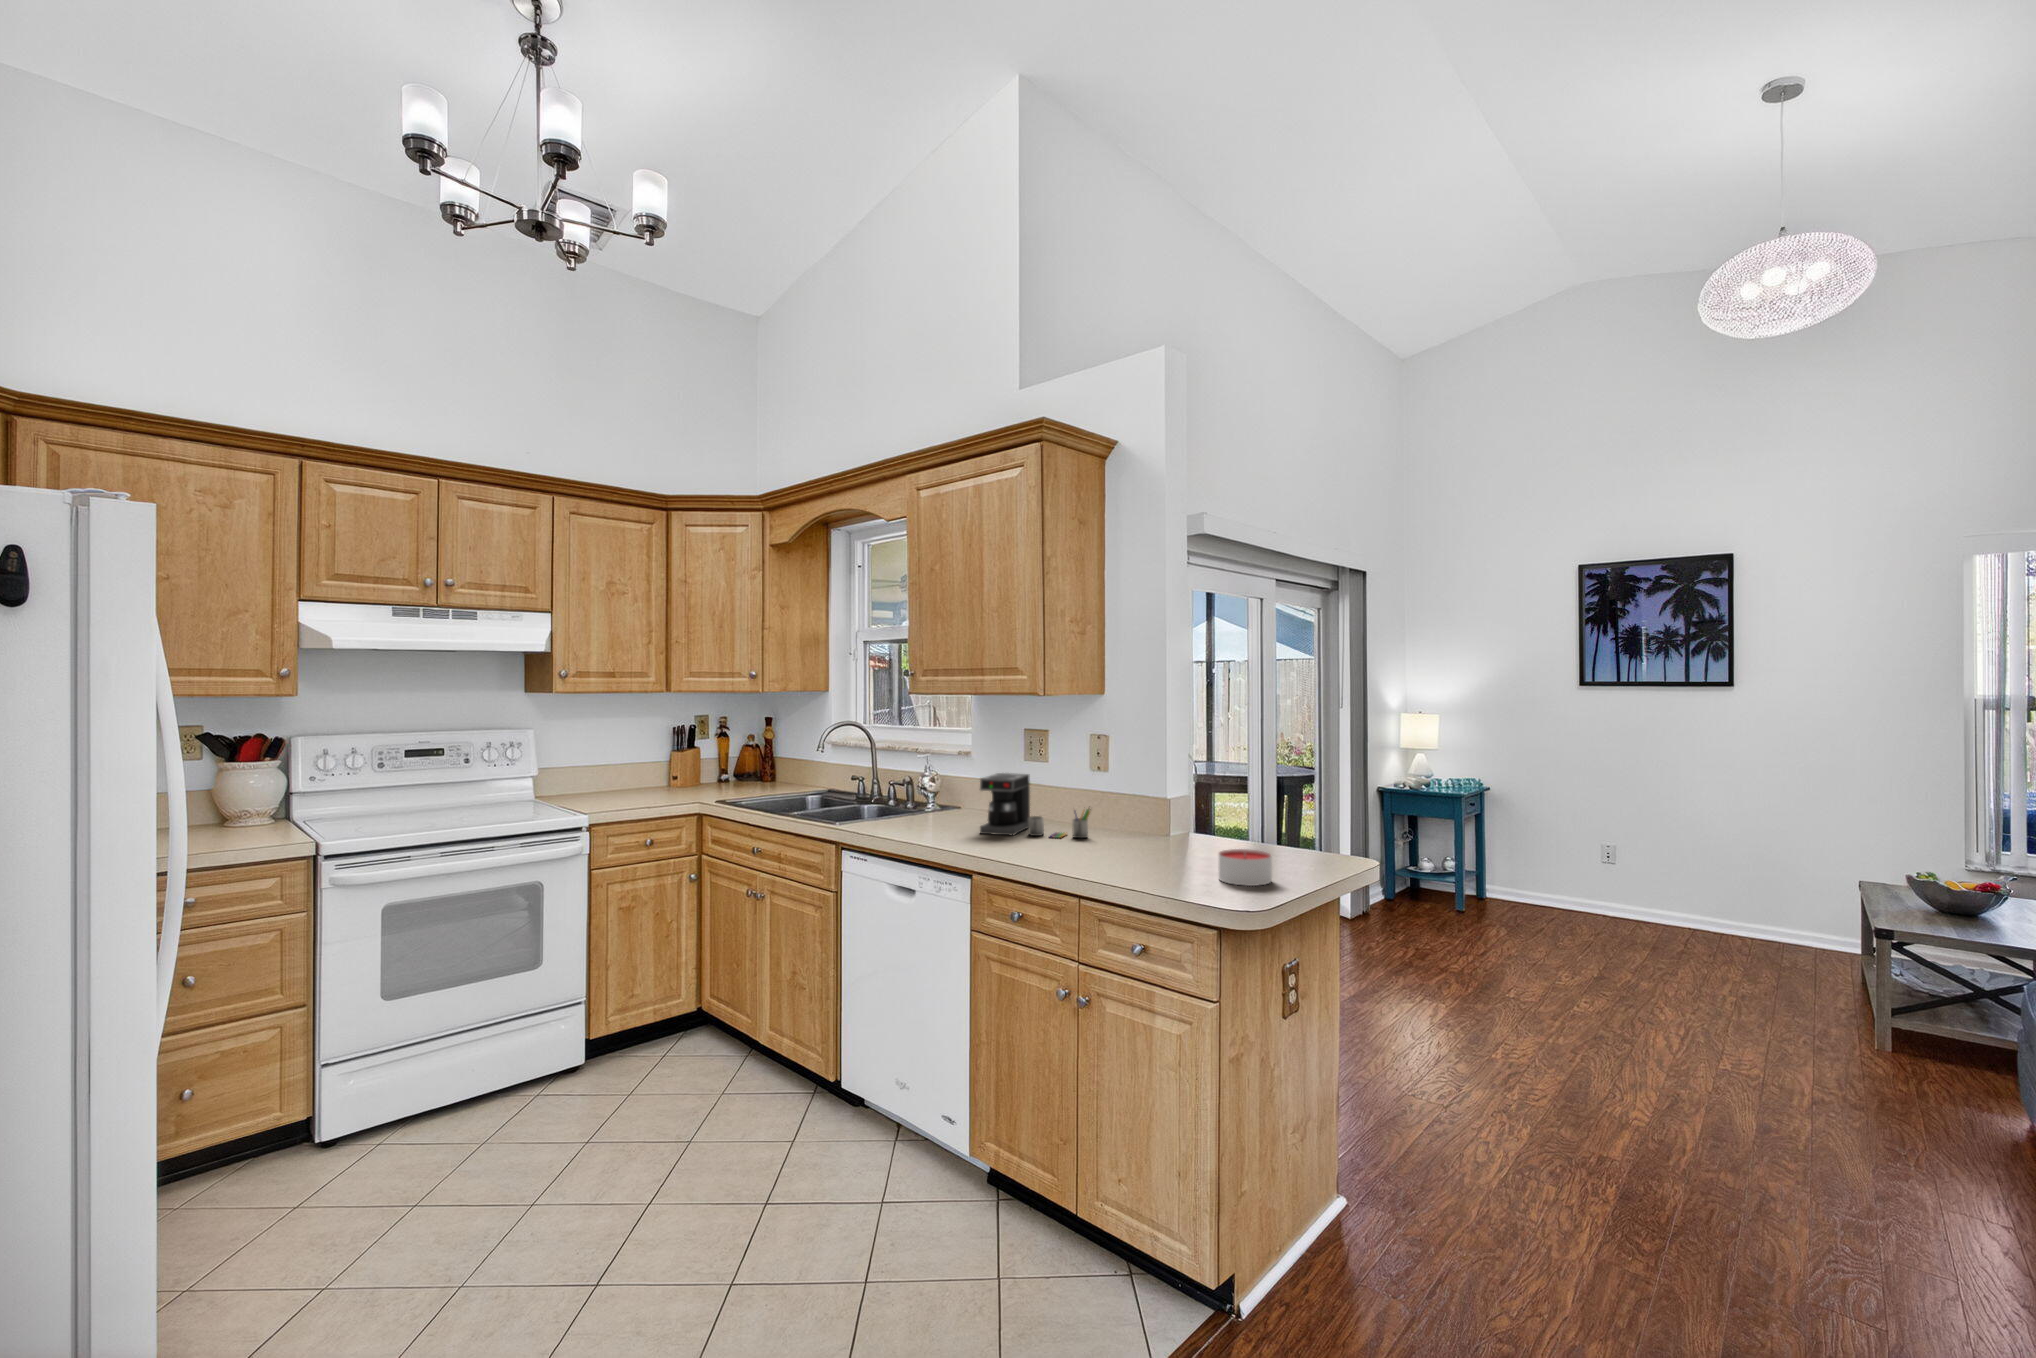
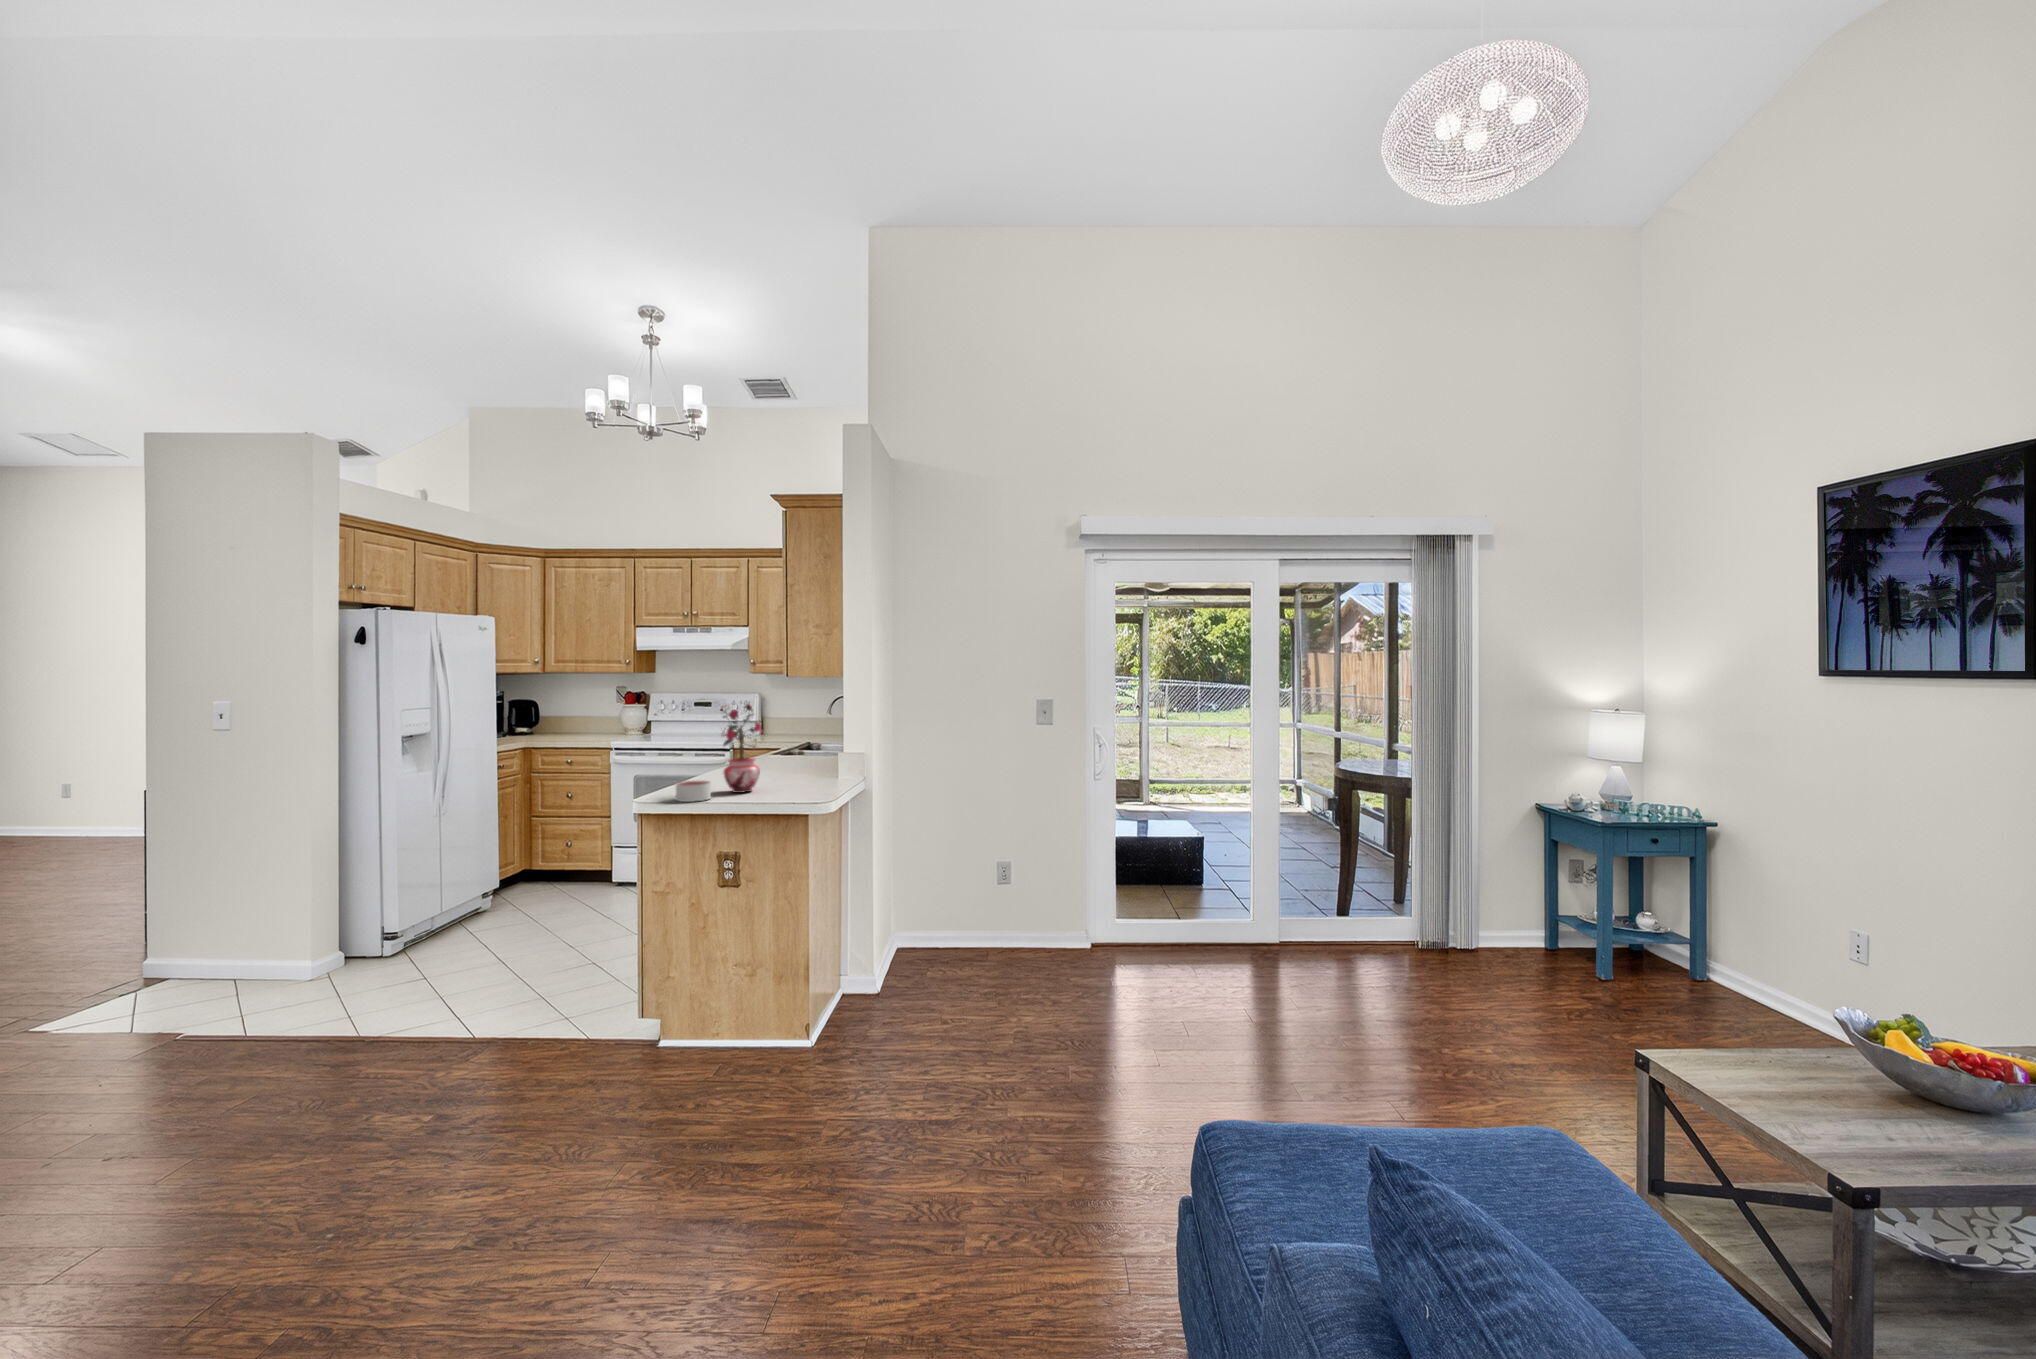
potted plant: none [1153,728,1230,864] -> present [722,704,762,793]
coffee maker: present [980,773,1091,838] -> none [777,732,818,777]

